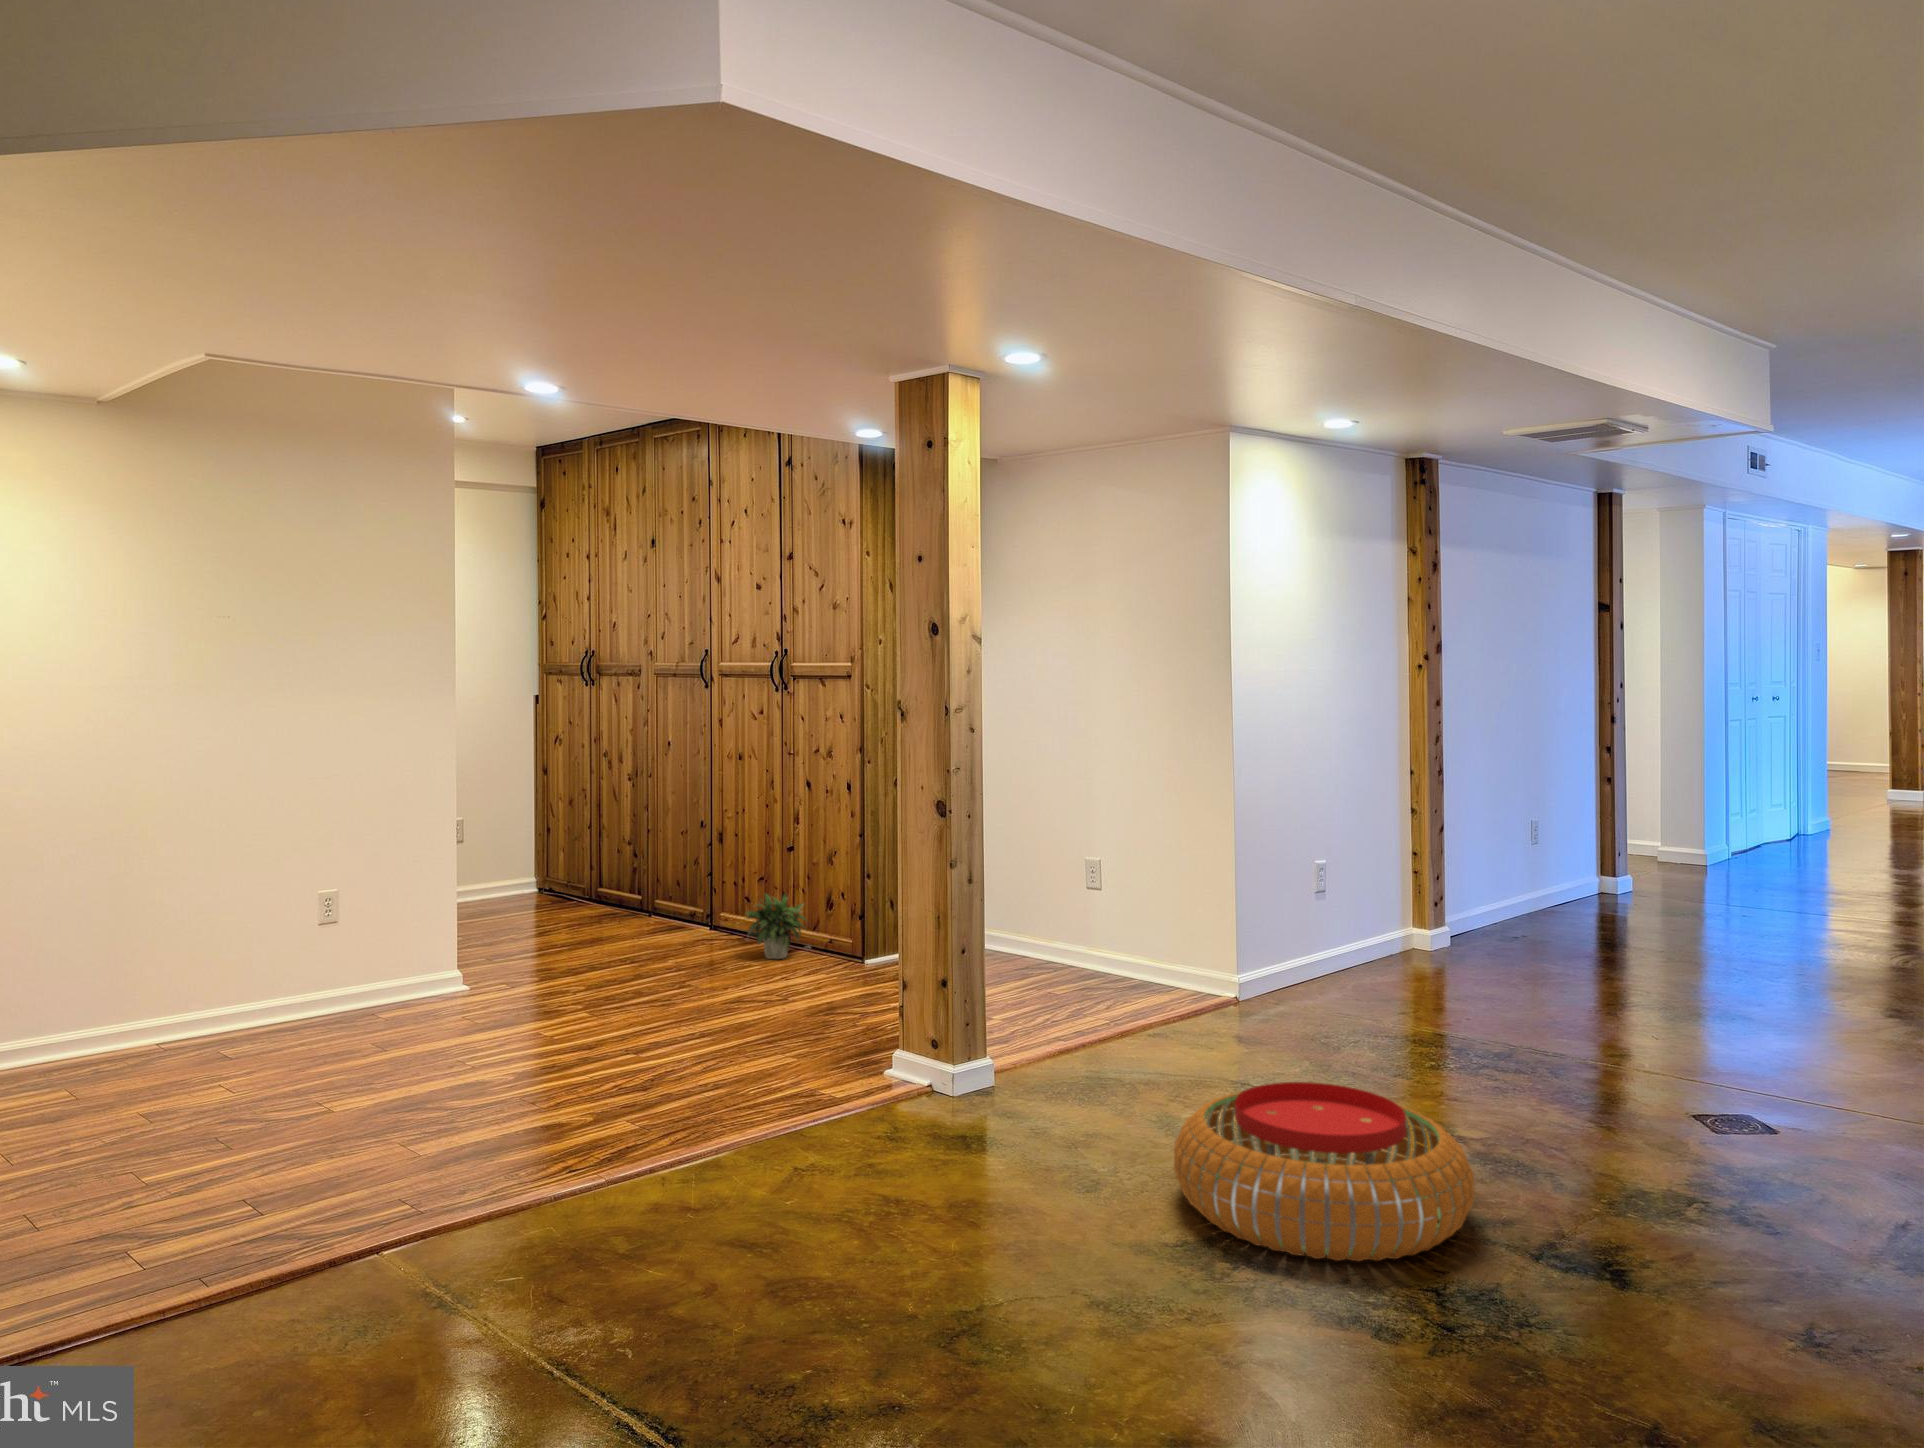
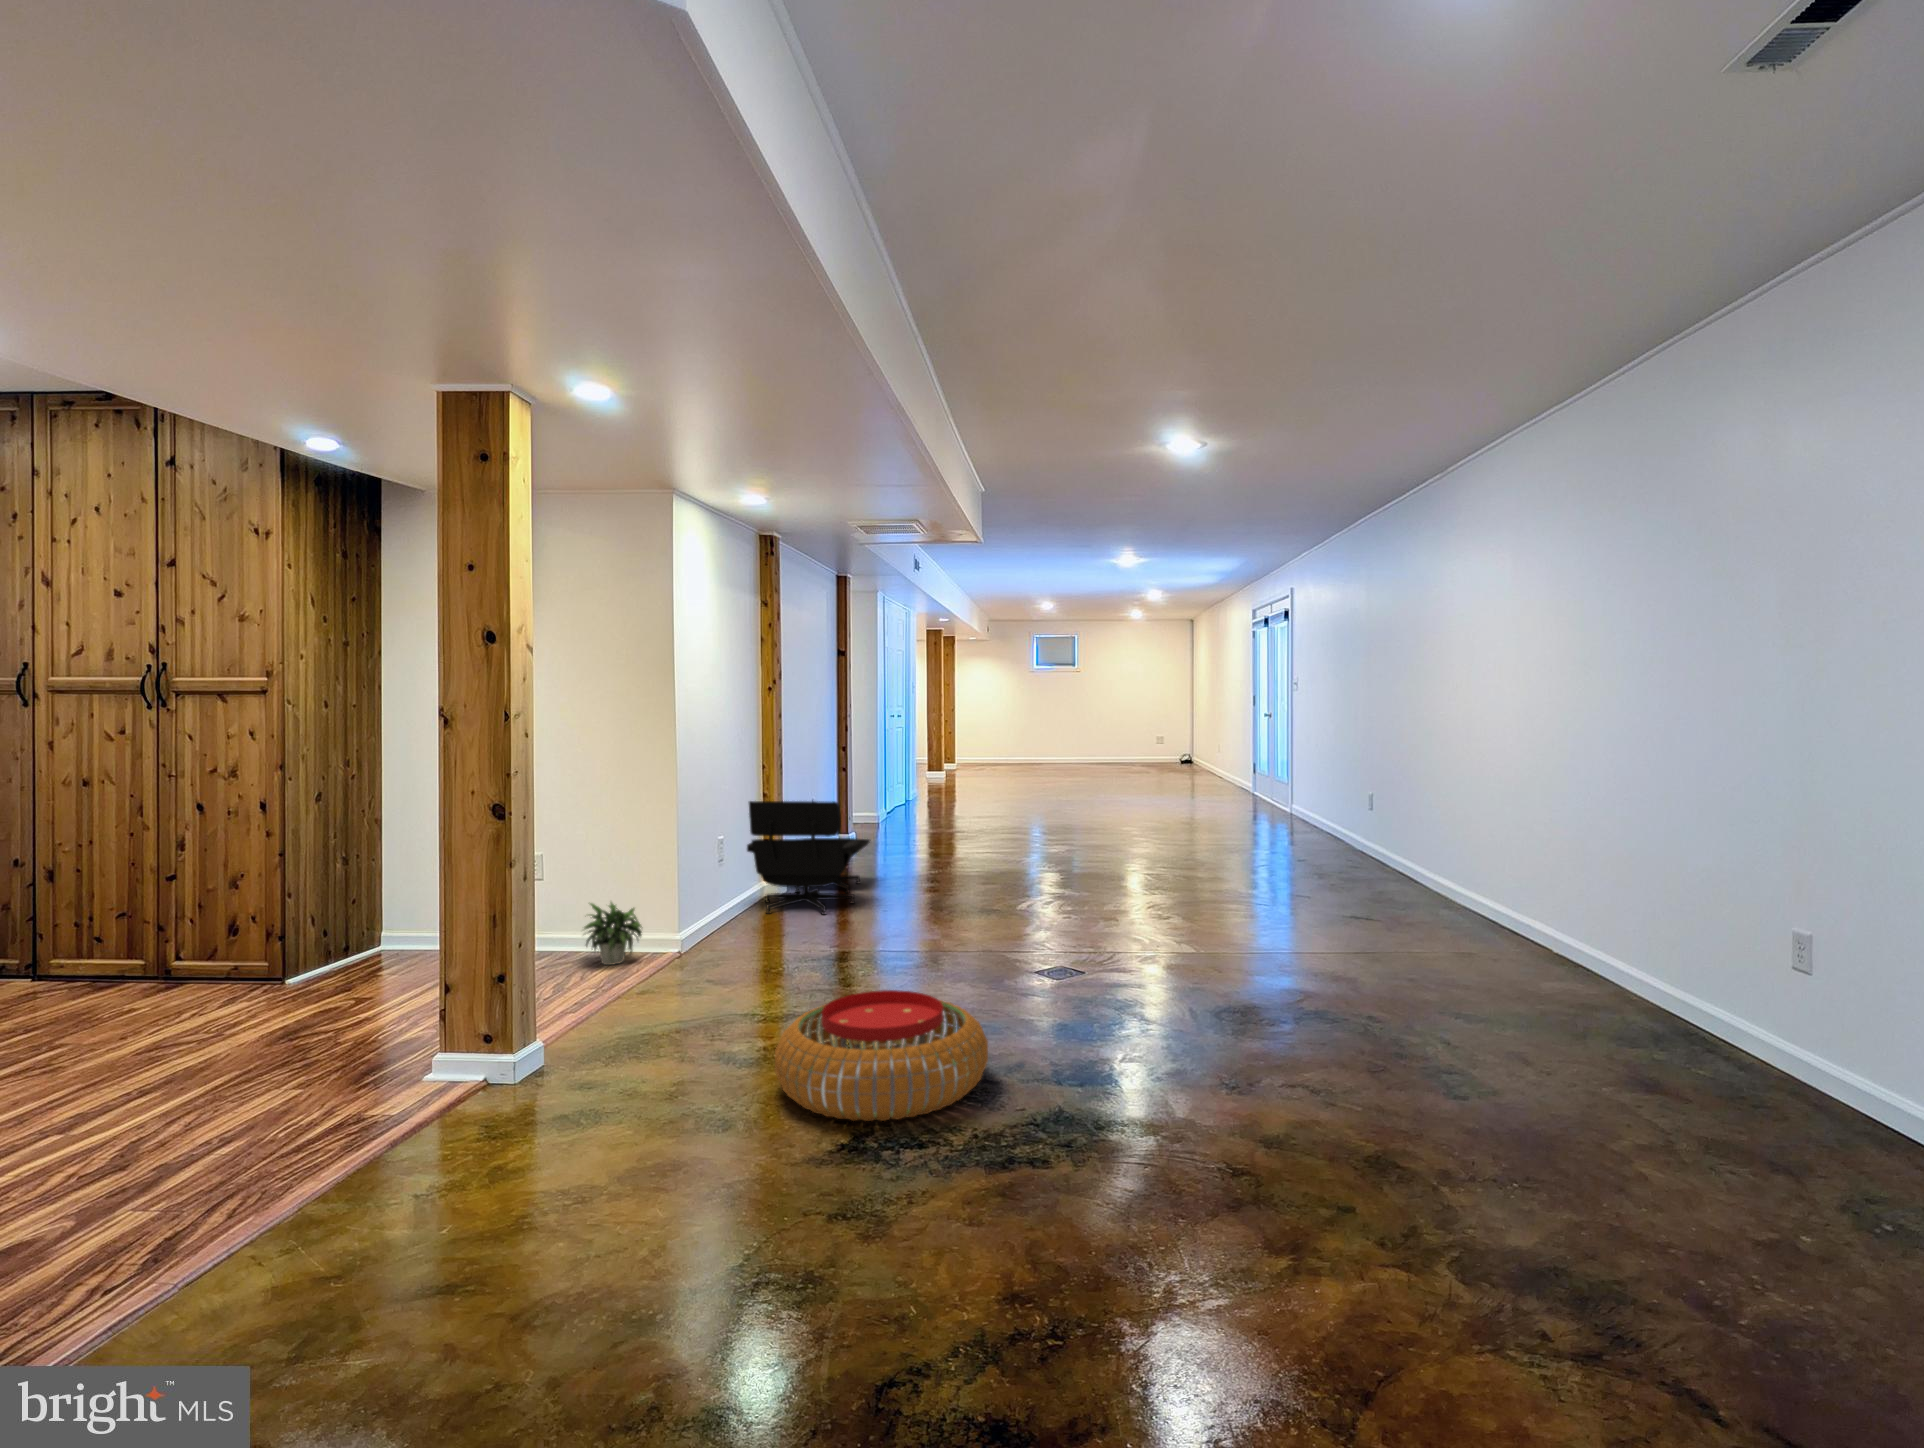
lounge chair: none [1357,819,1574,986] -> present [747,801,870,914]
potted plant: present [745,894,806,959] -> present [584,902,642,965]

